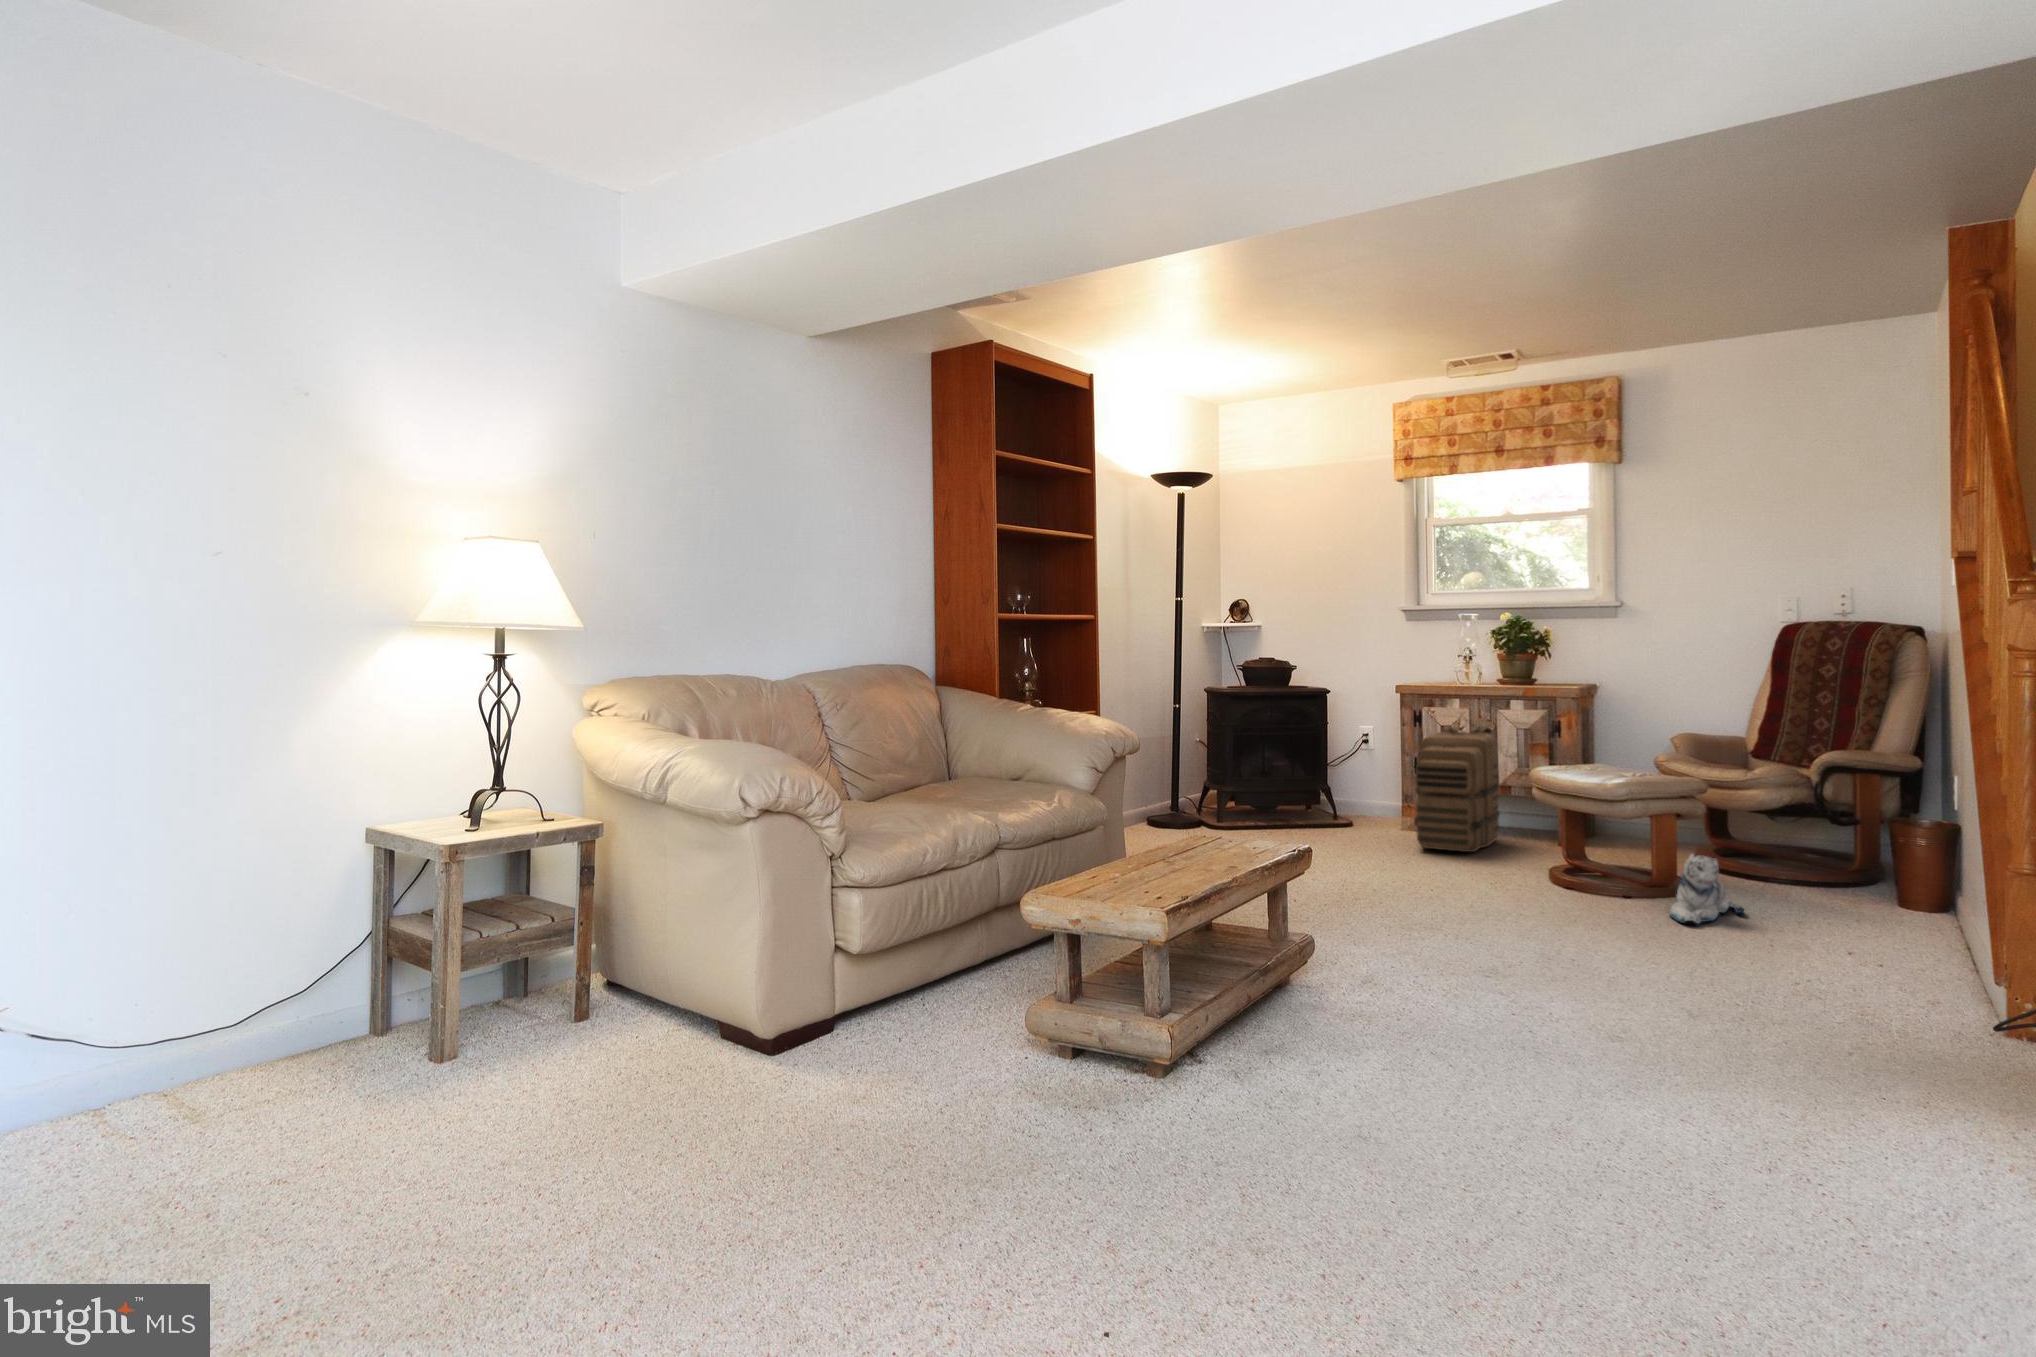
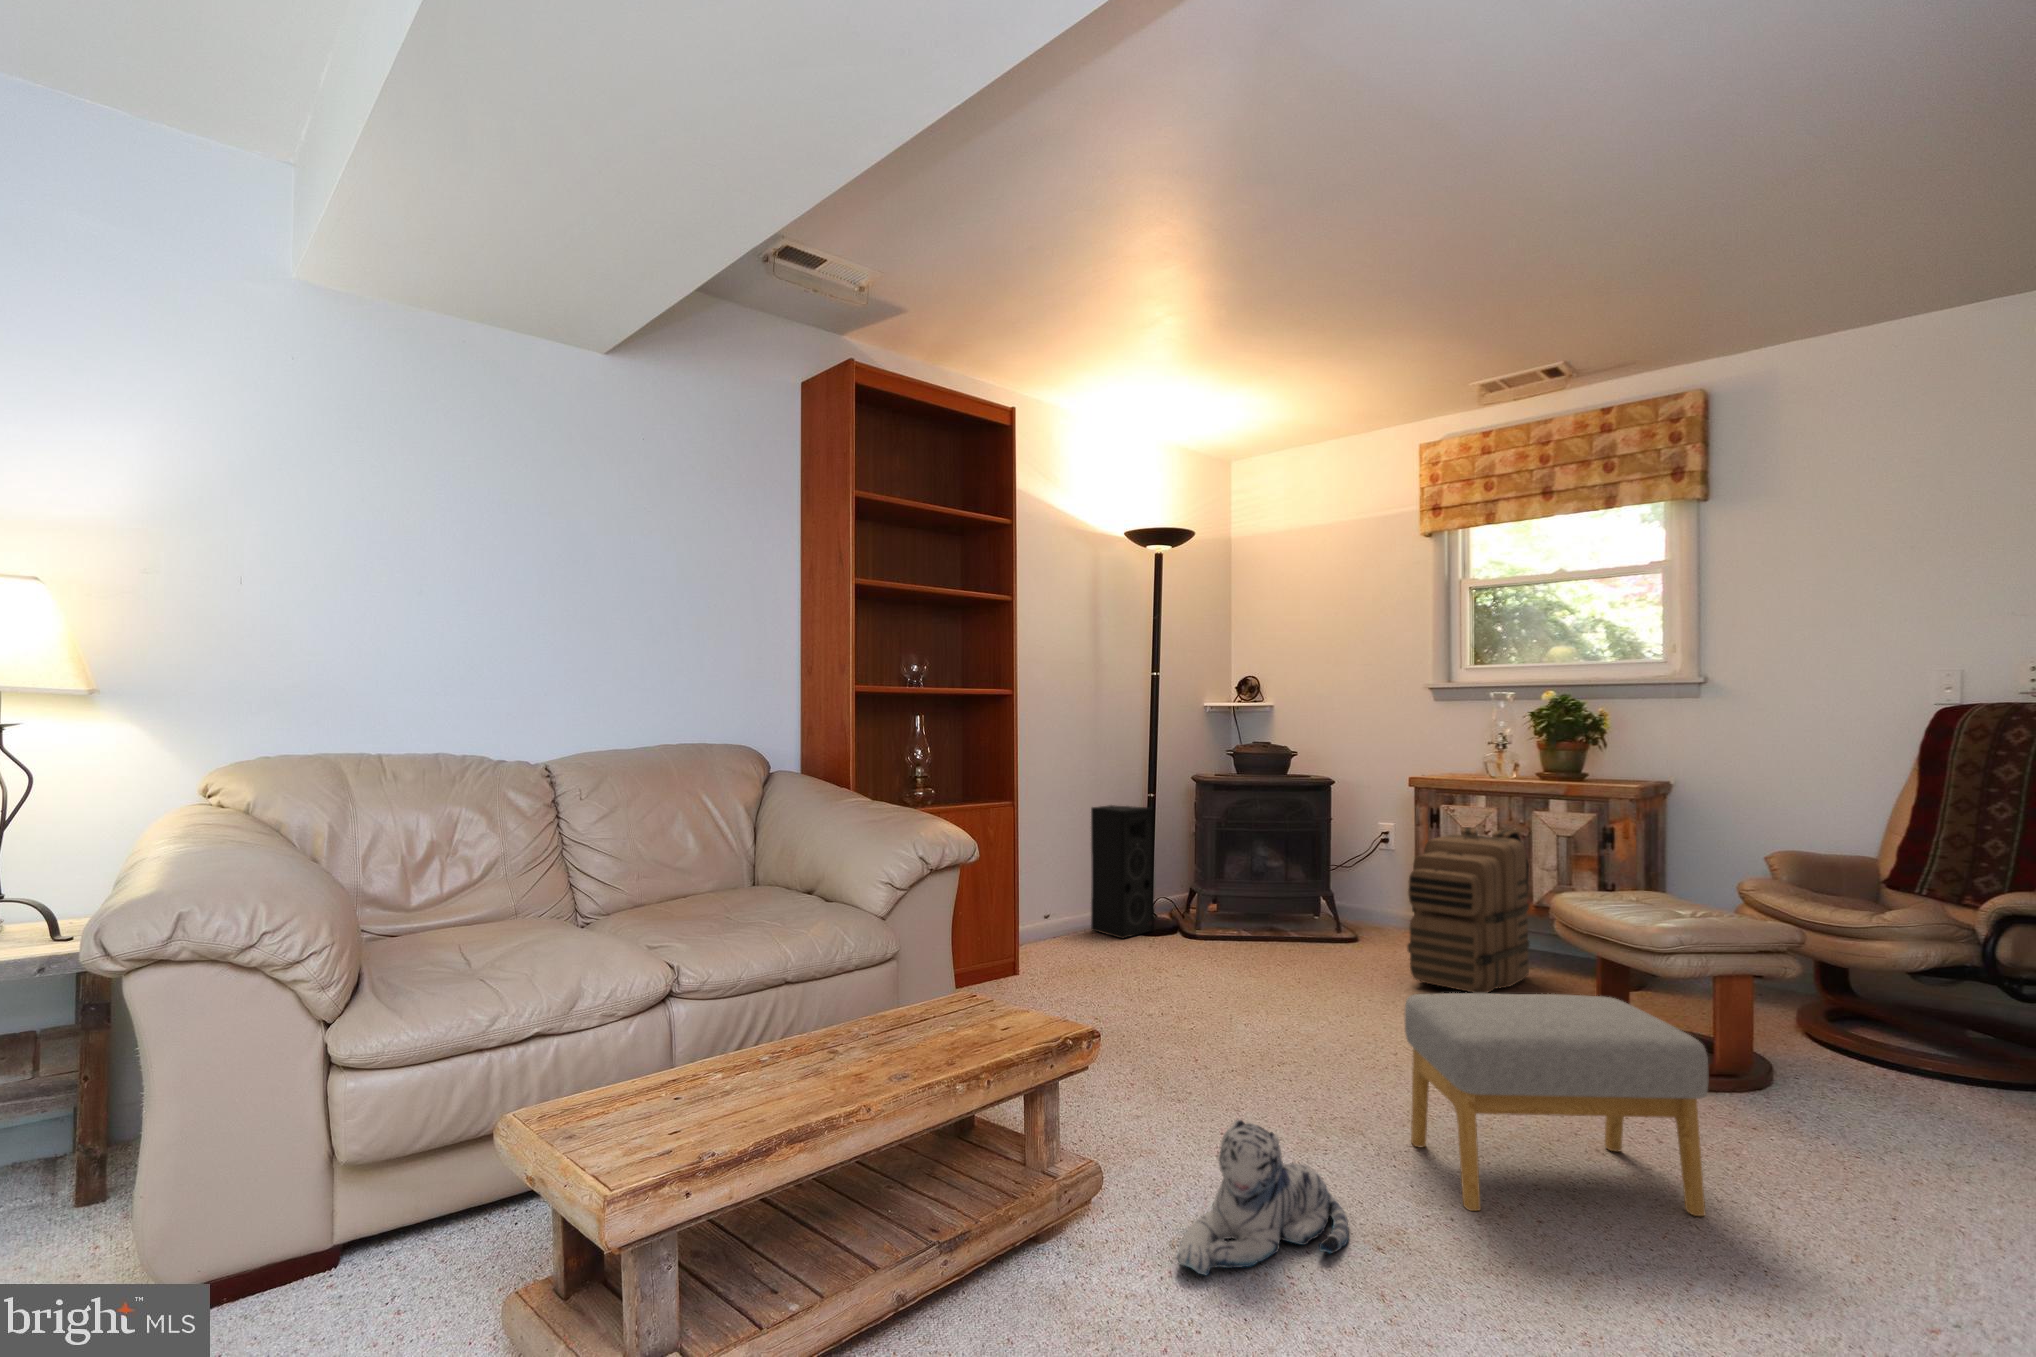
speaker: none [1132,723,1188,836] -> present [1091,805,1154,939]
footstool: none [1479,832,1676,965] -> present [1405,993,1708,1216]
plush toy: present [1670,854,1744,923] -> present [1177,1119,1349,1275]

